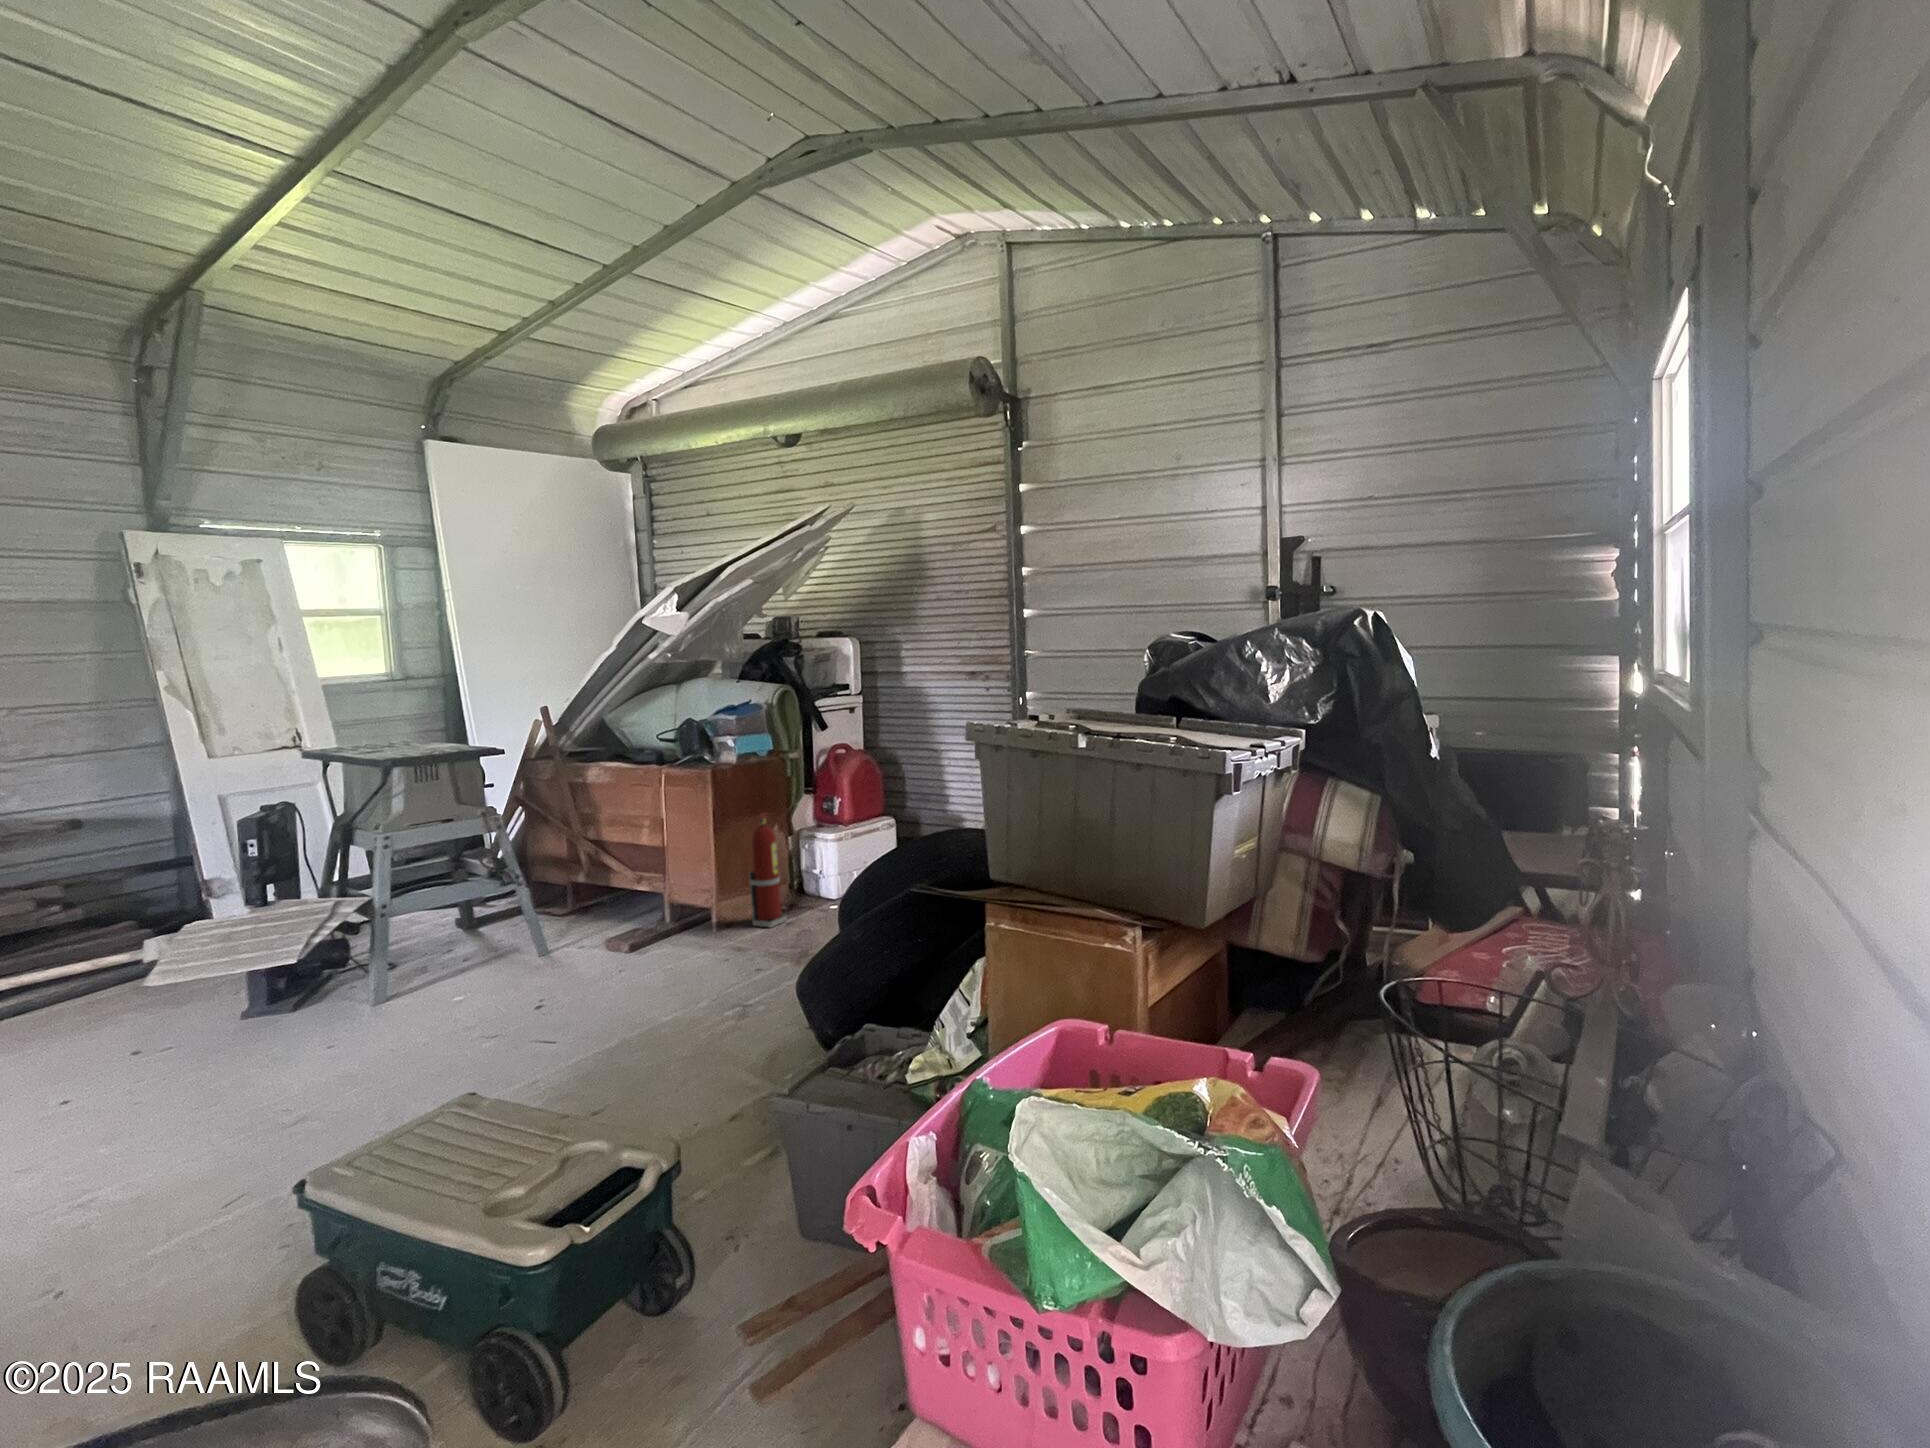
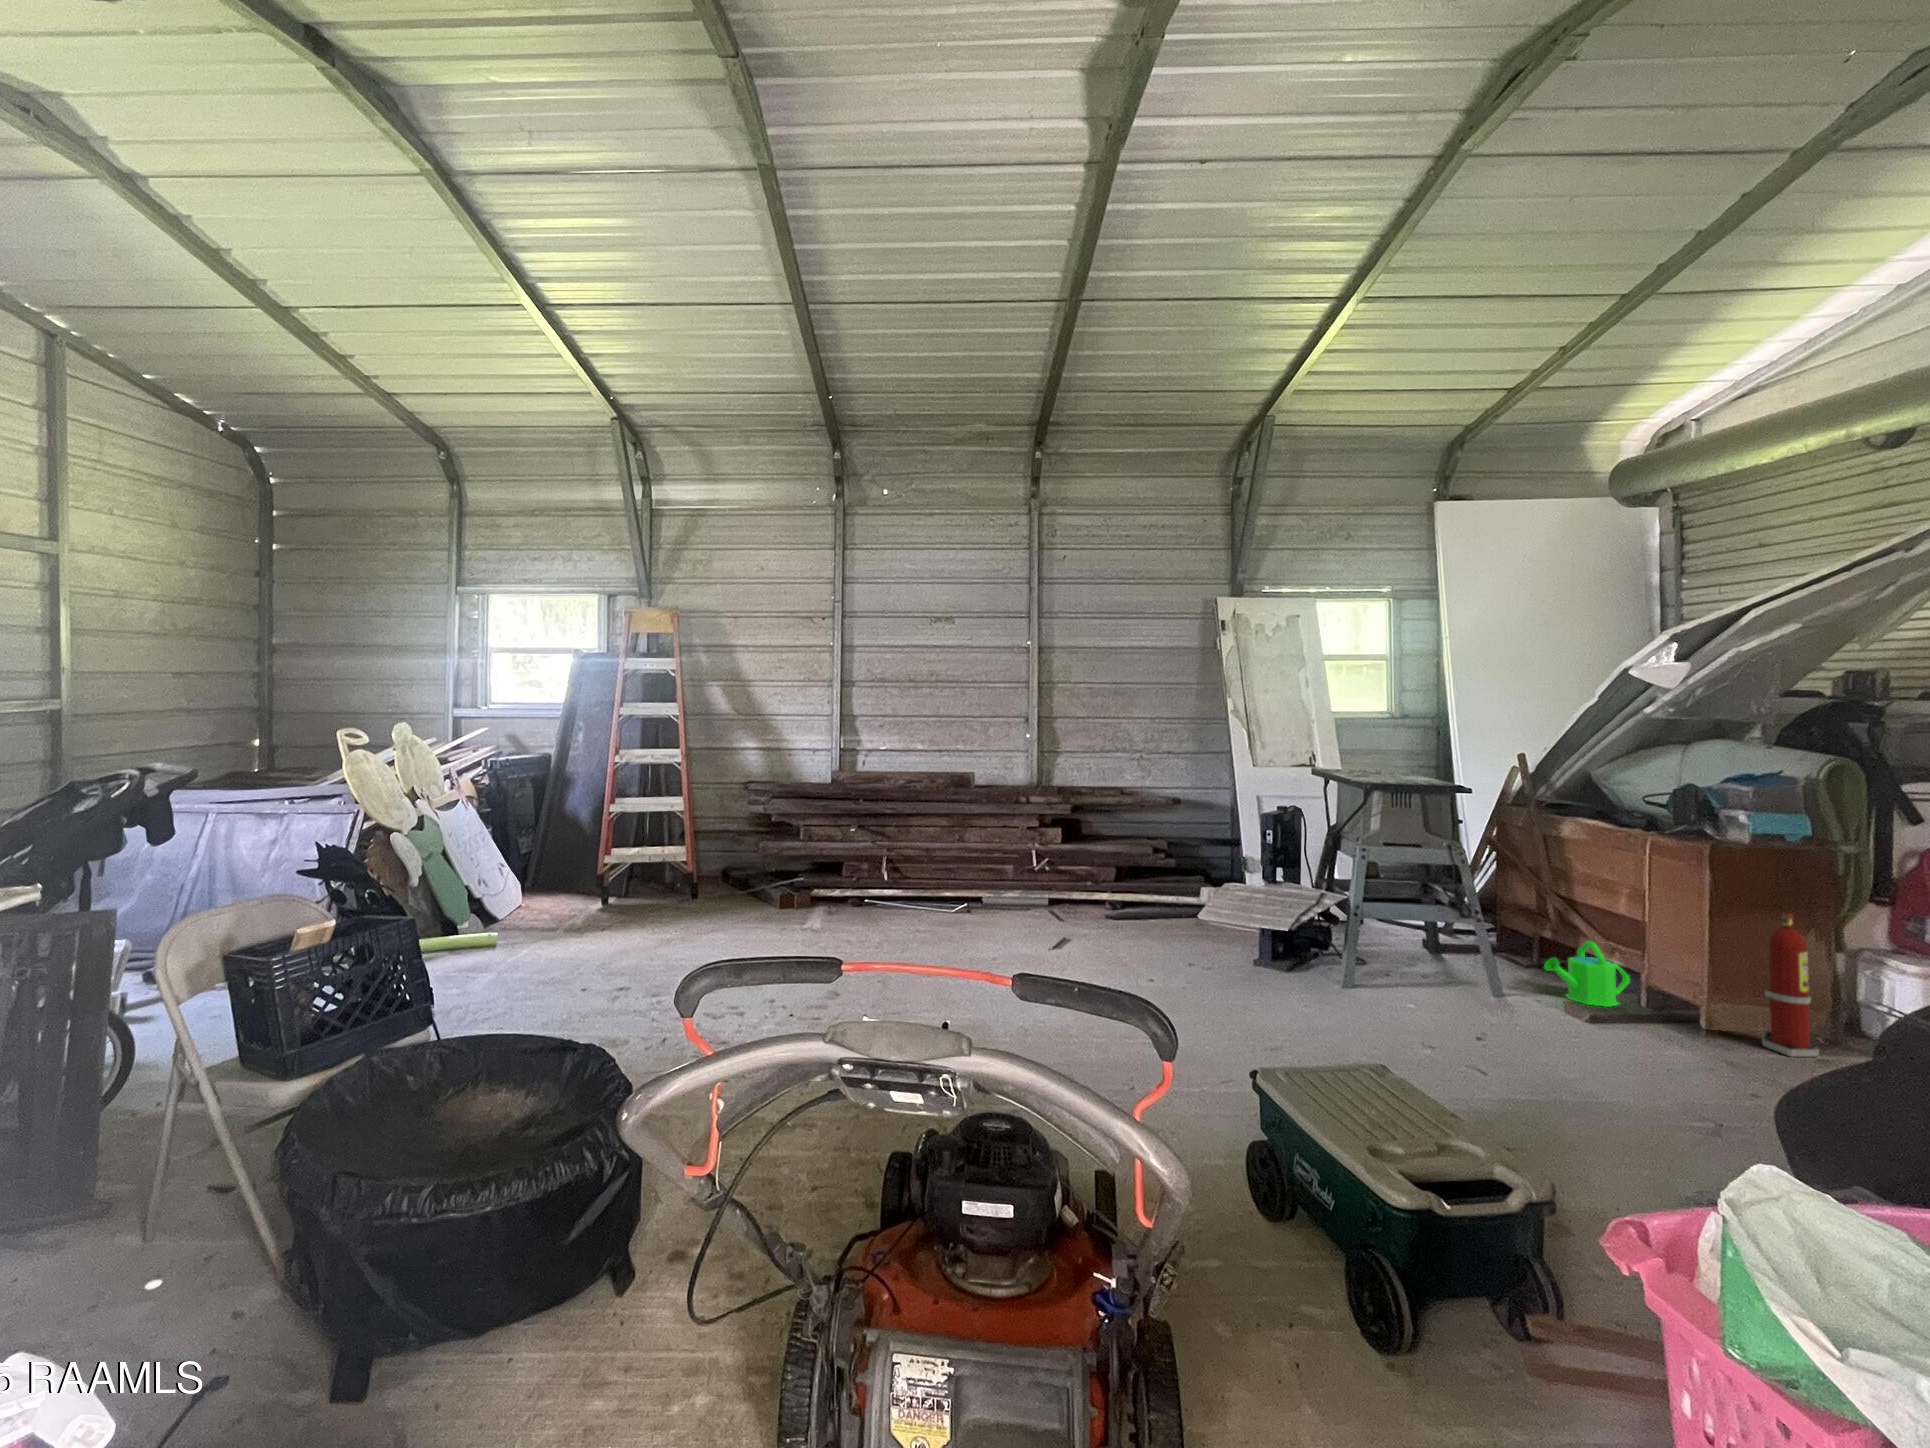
watering can: none [586,876,655,937] -> present [1544,941,1630,1007]

